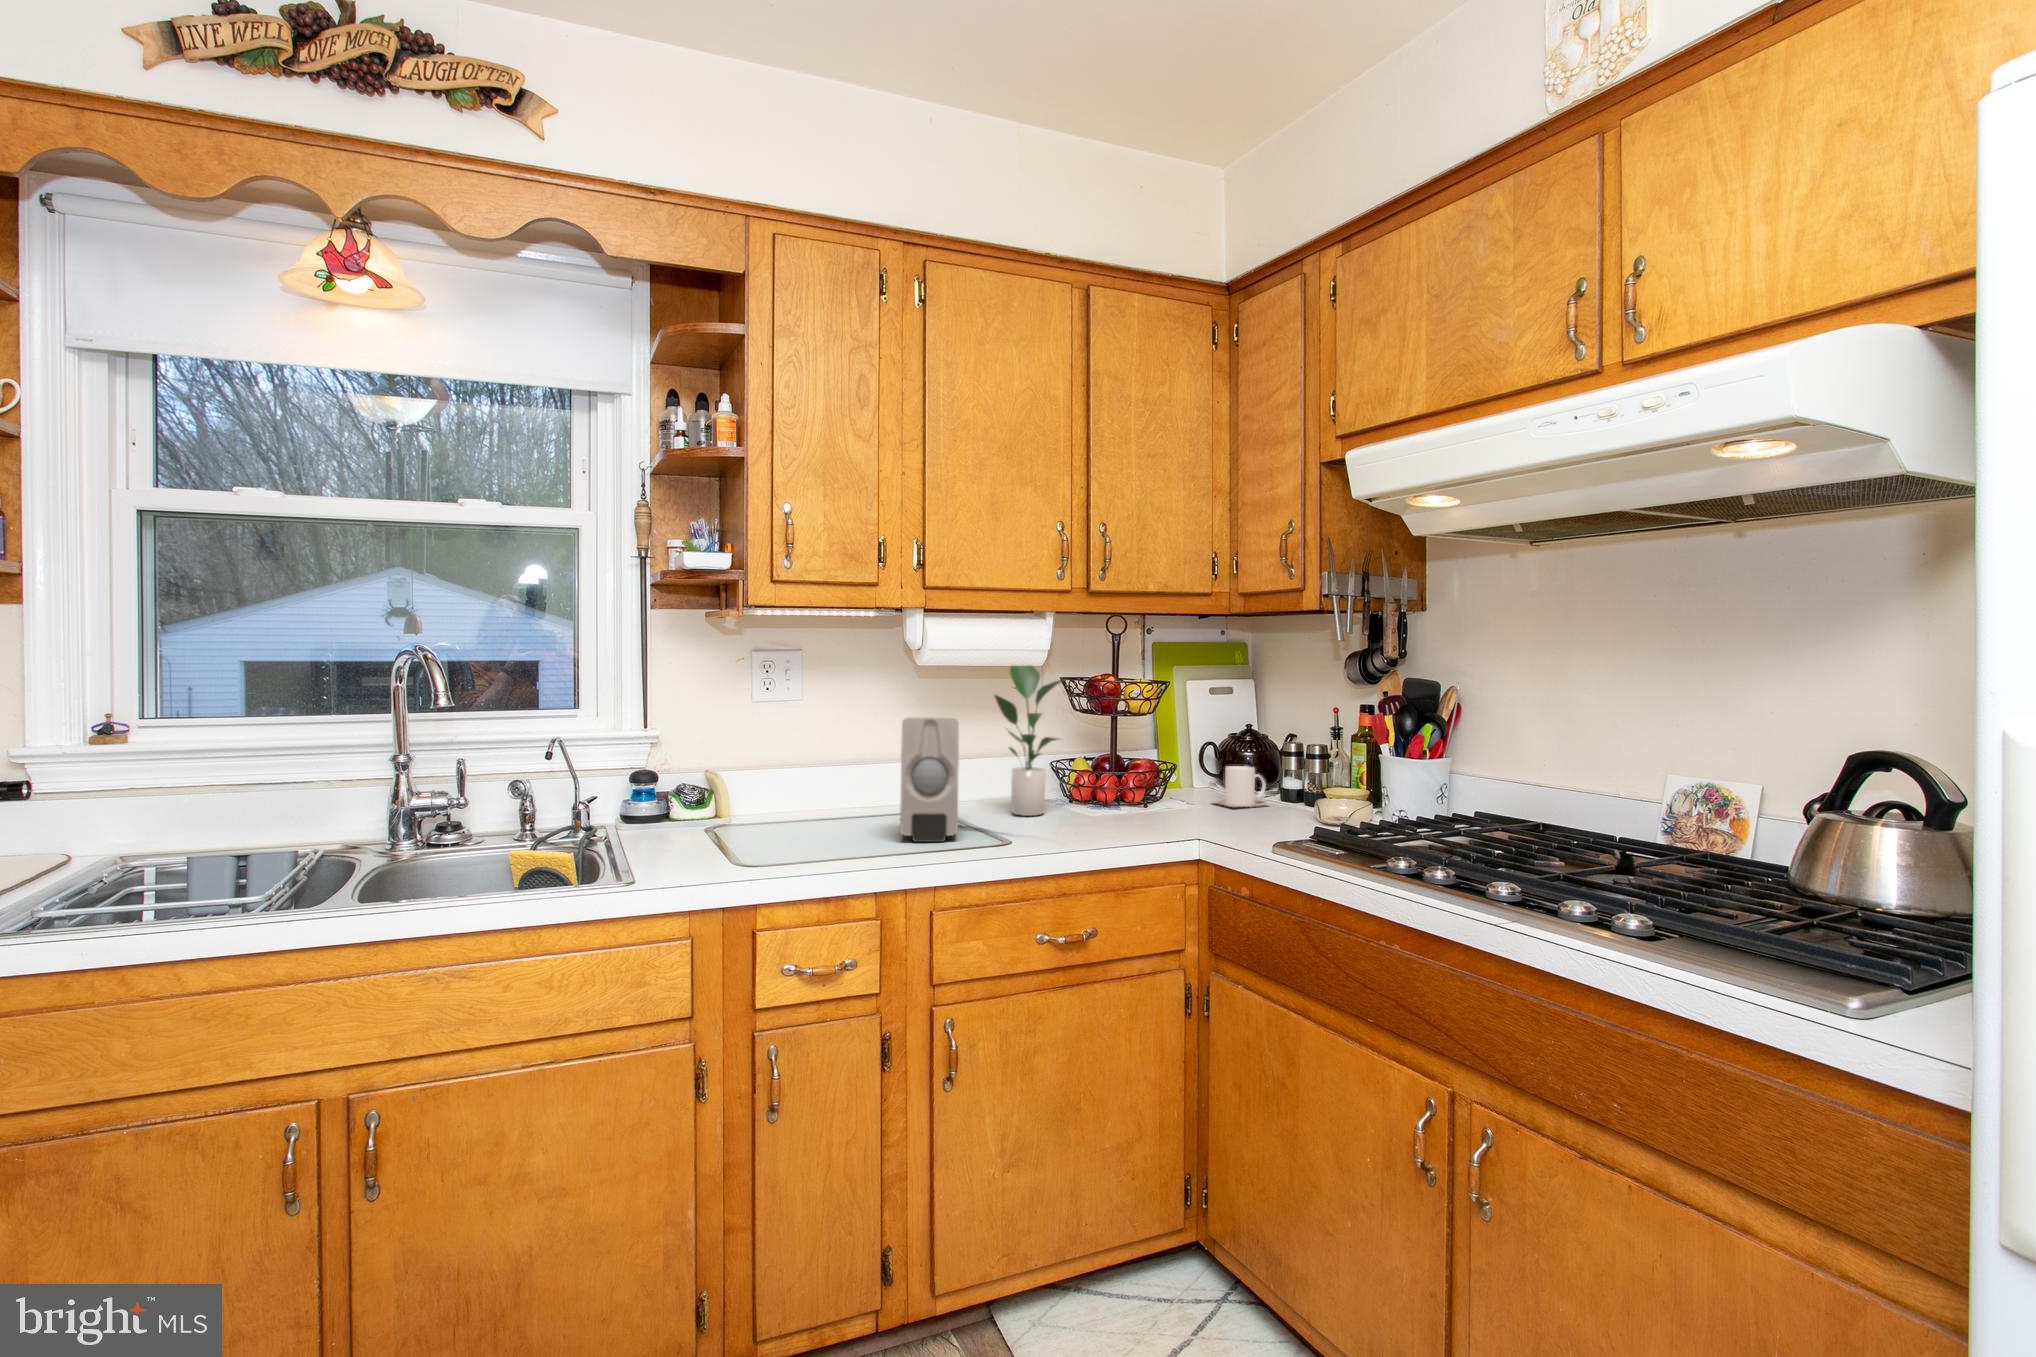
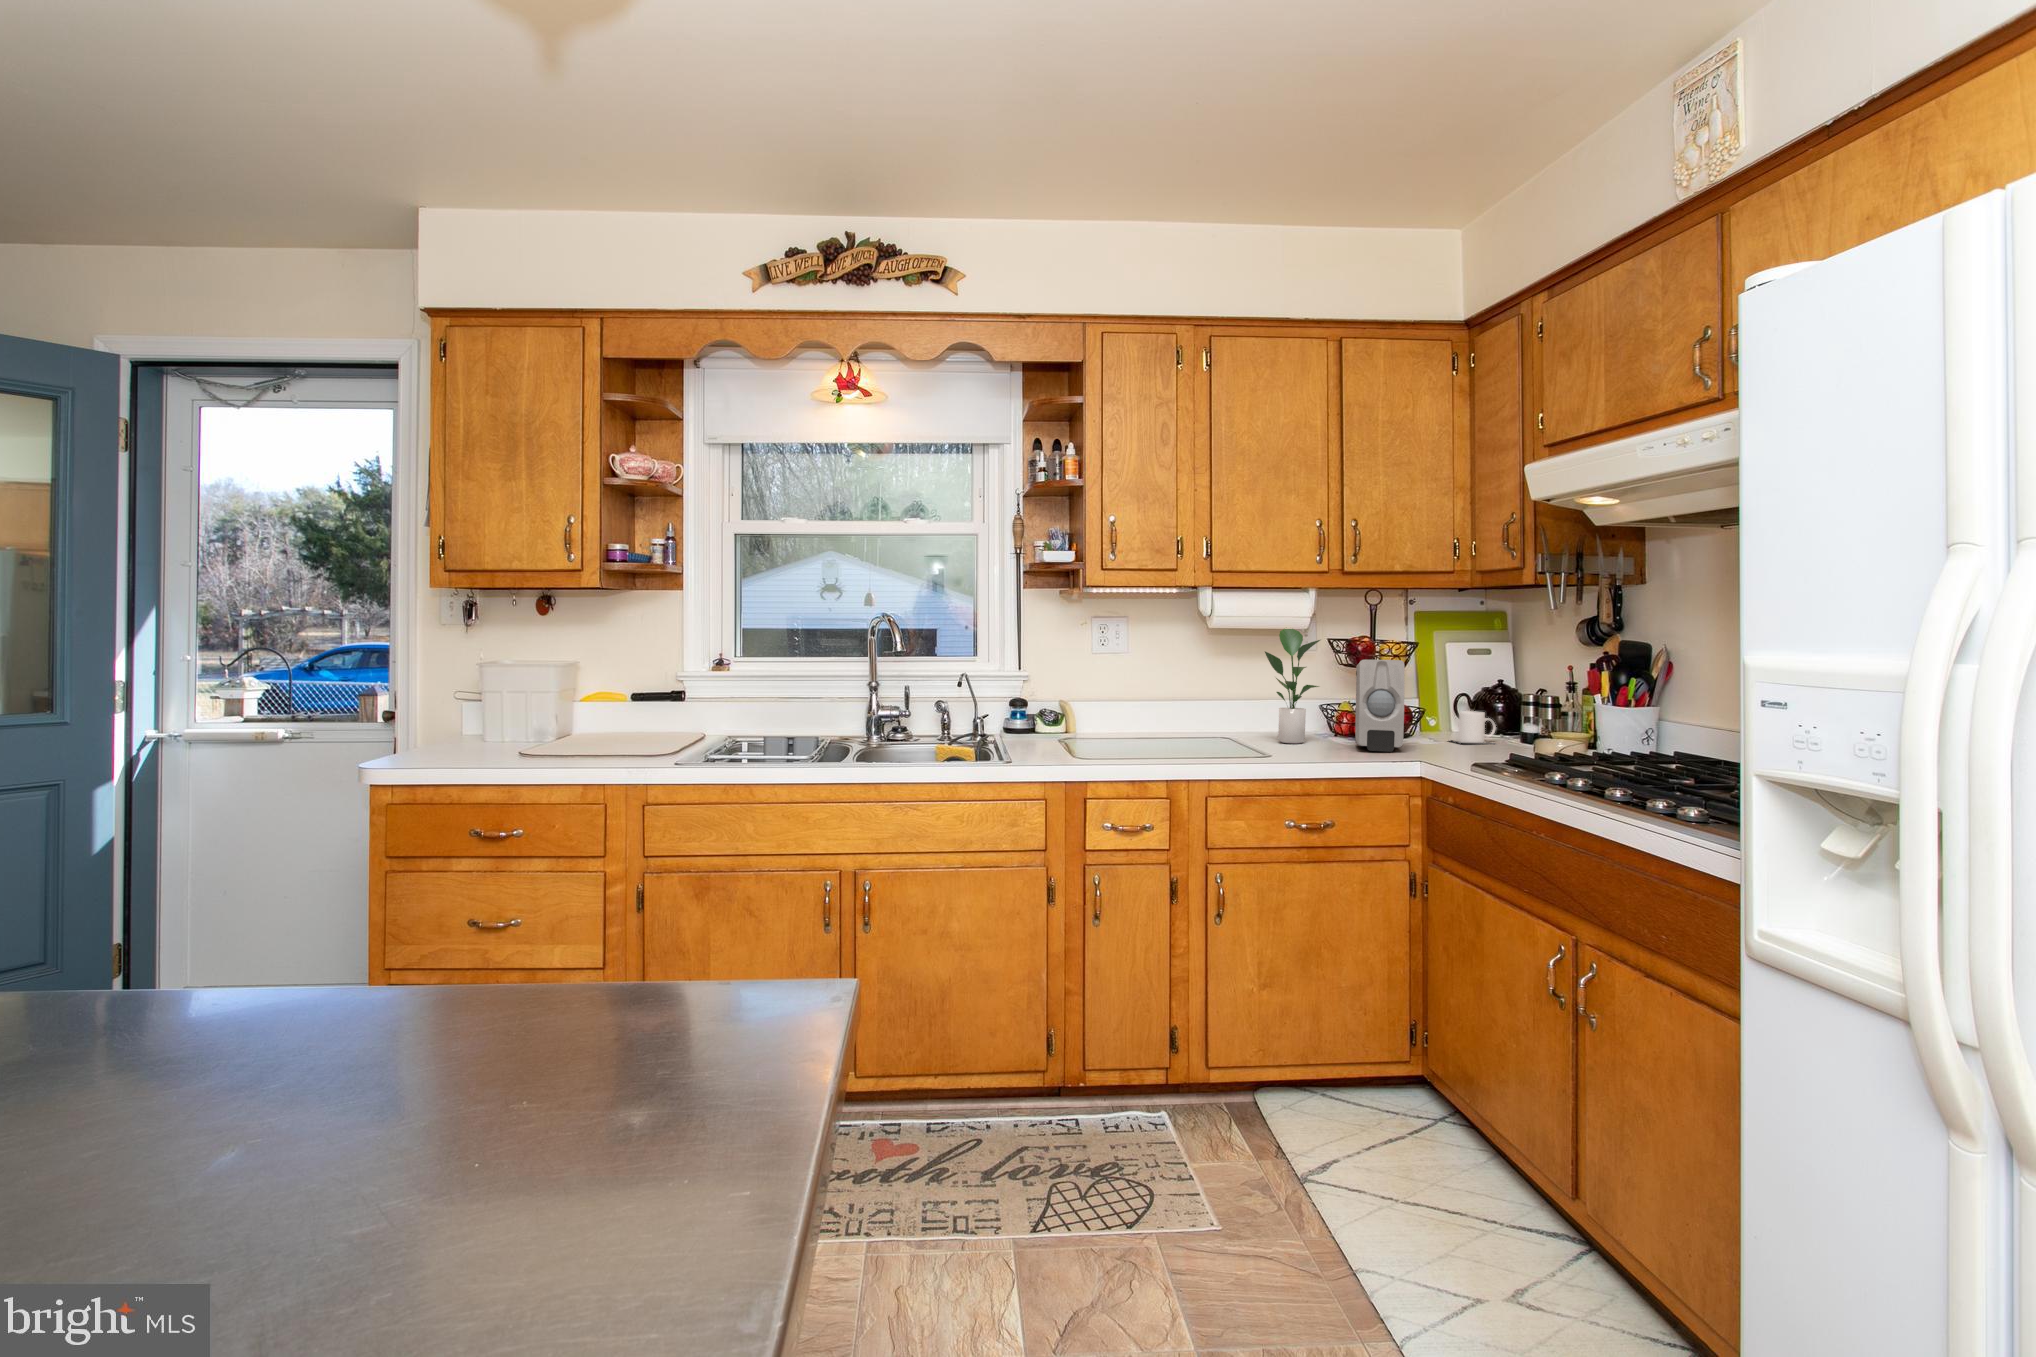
soap dispenser: present [900,717,959,842] -> present [1355,660,1405,752]

